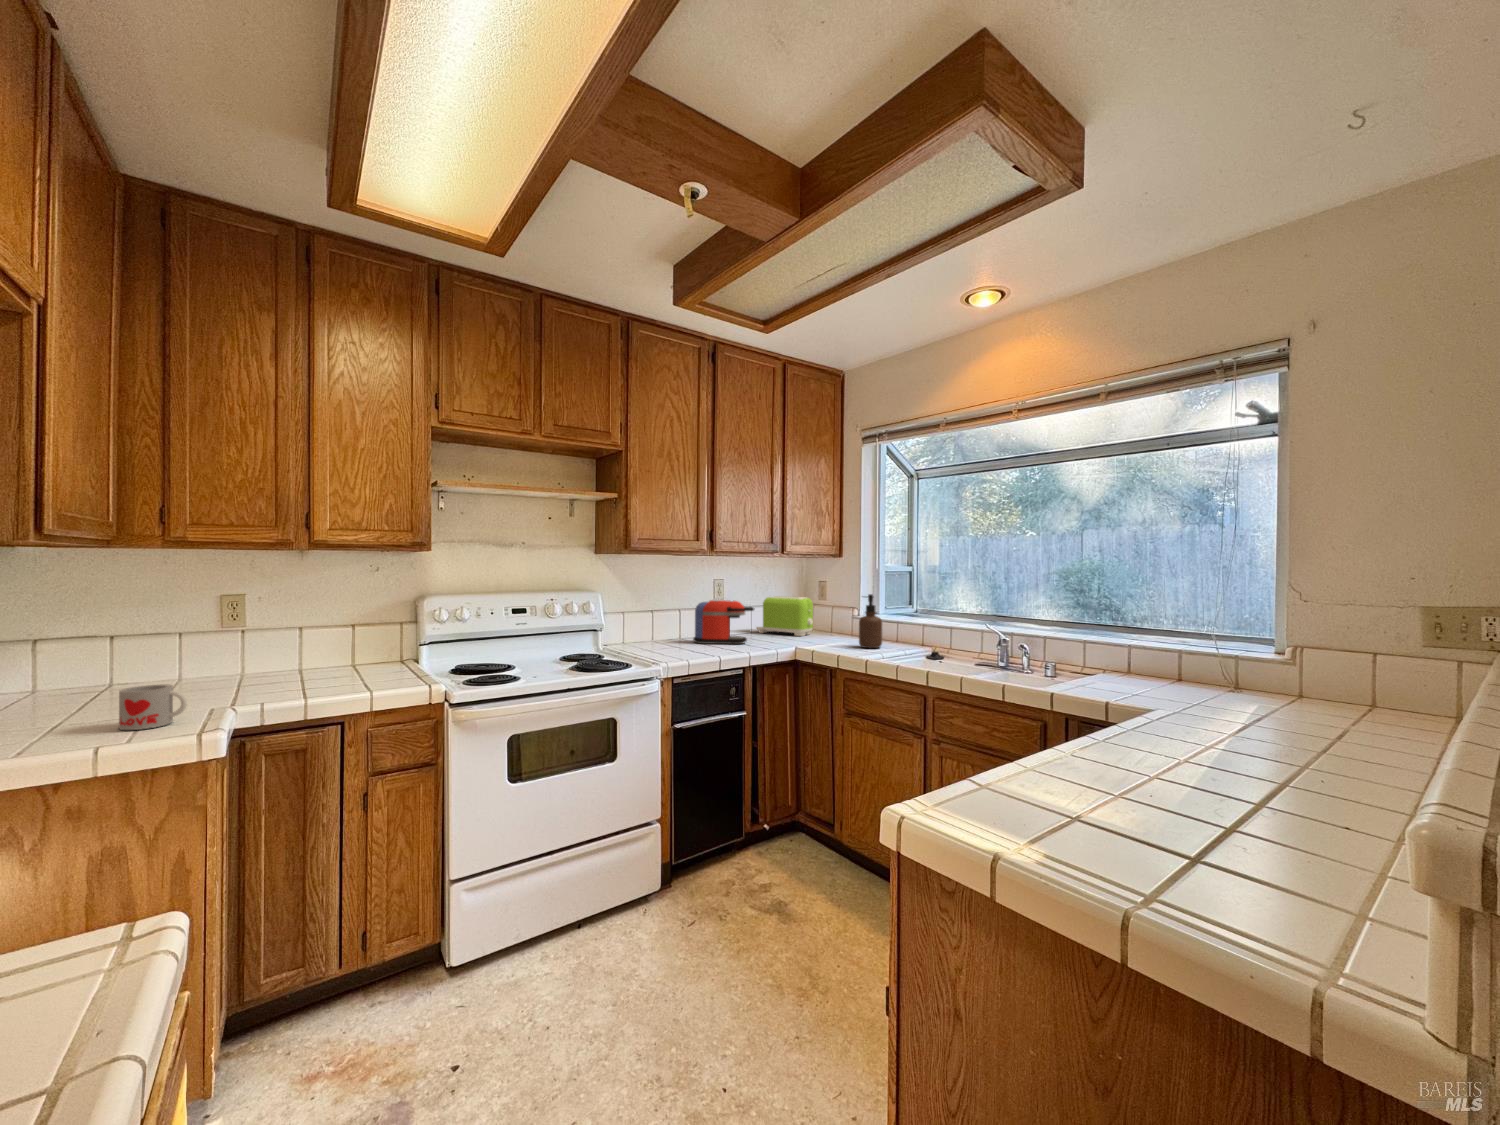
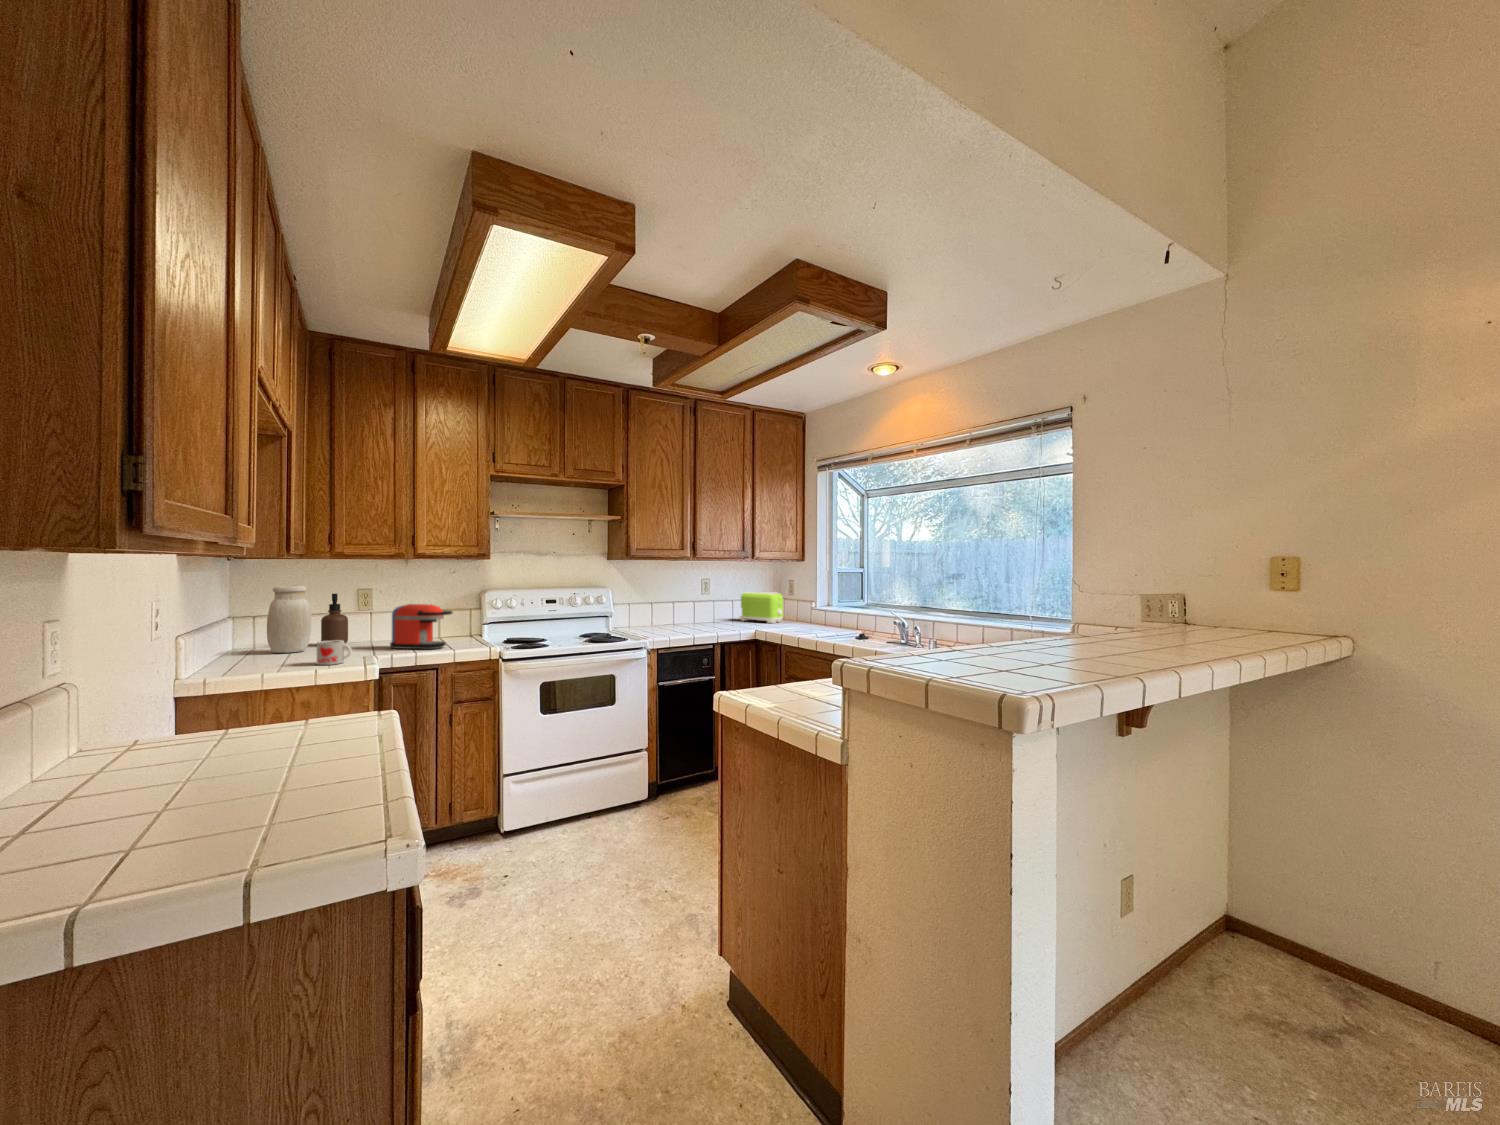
jar: none [47,590,131,701] -> present [267,585,311,653]
soap dispenser: present [859,594,882,648] -> present [321,594,348,644]
coffee maker: present [693,600,754,644] -> present [390,604,452,649]

